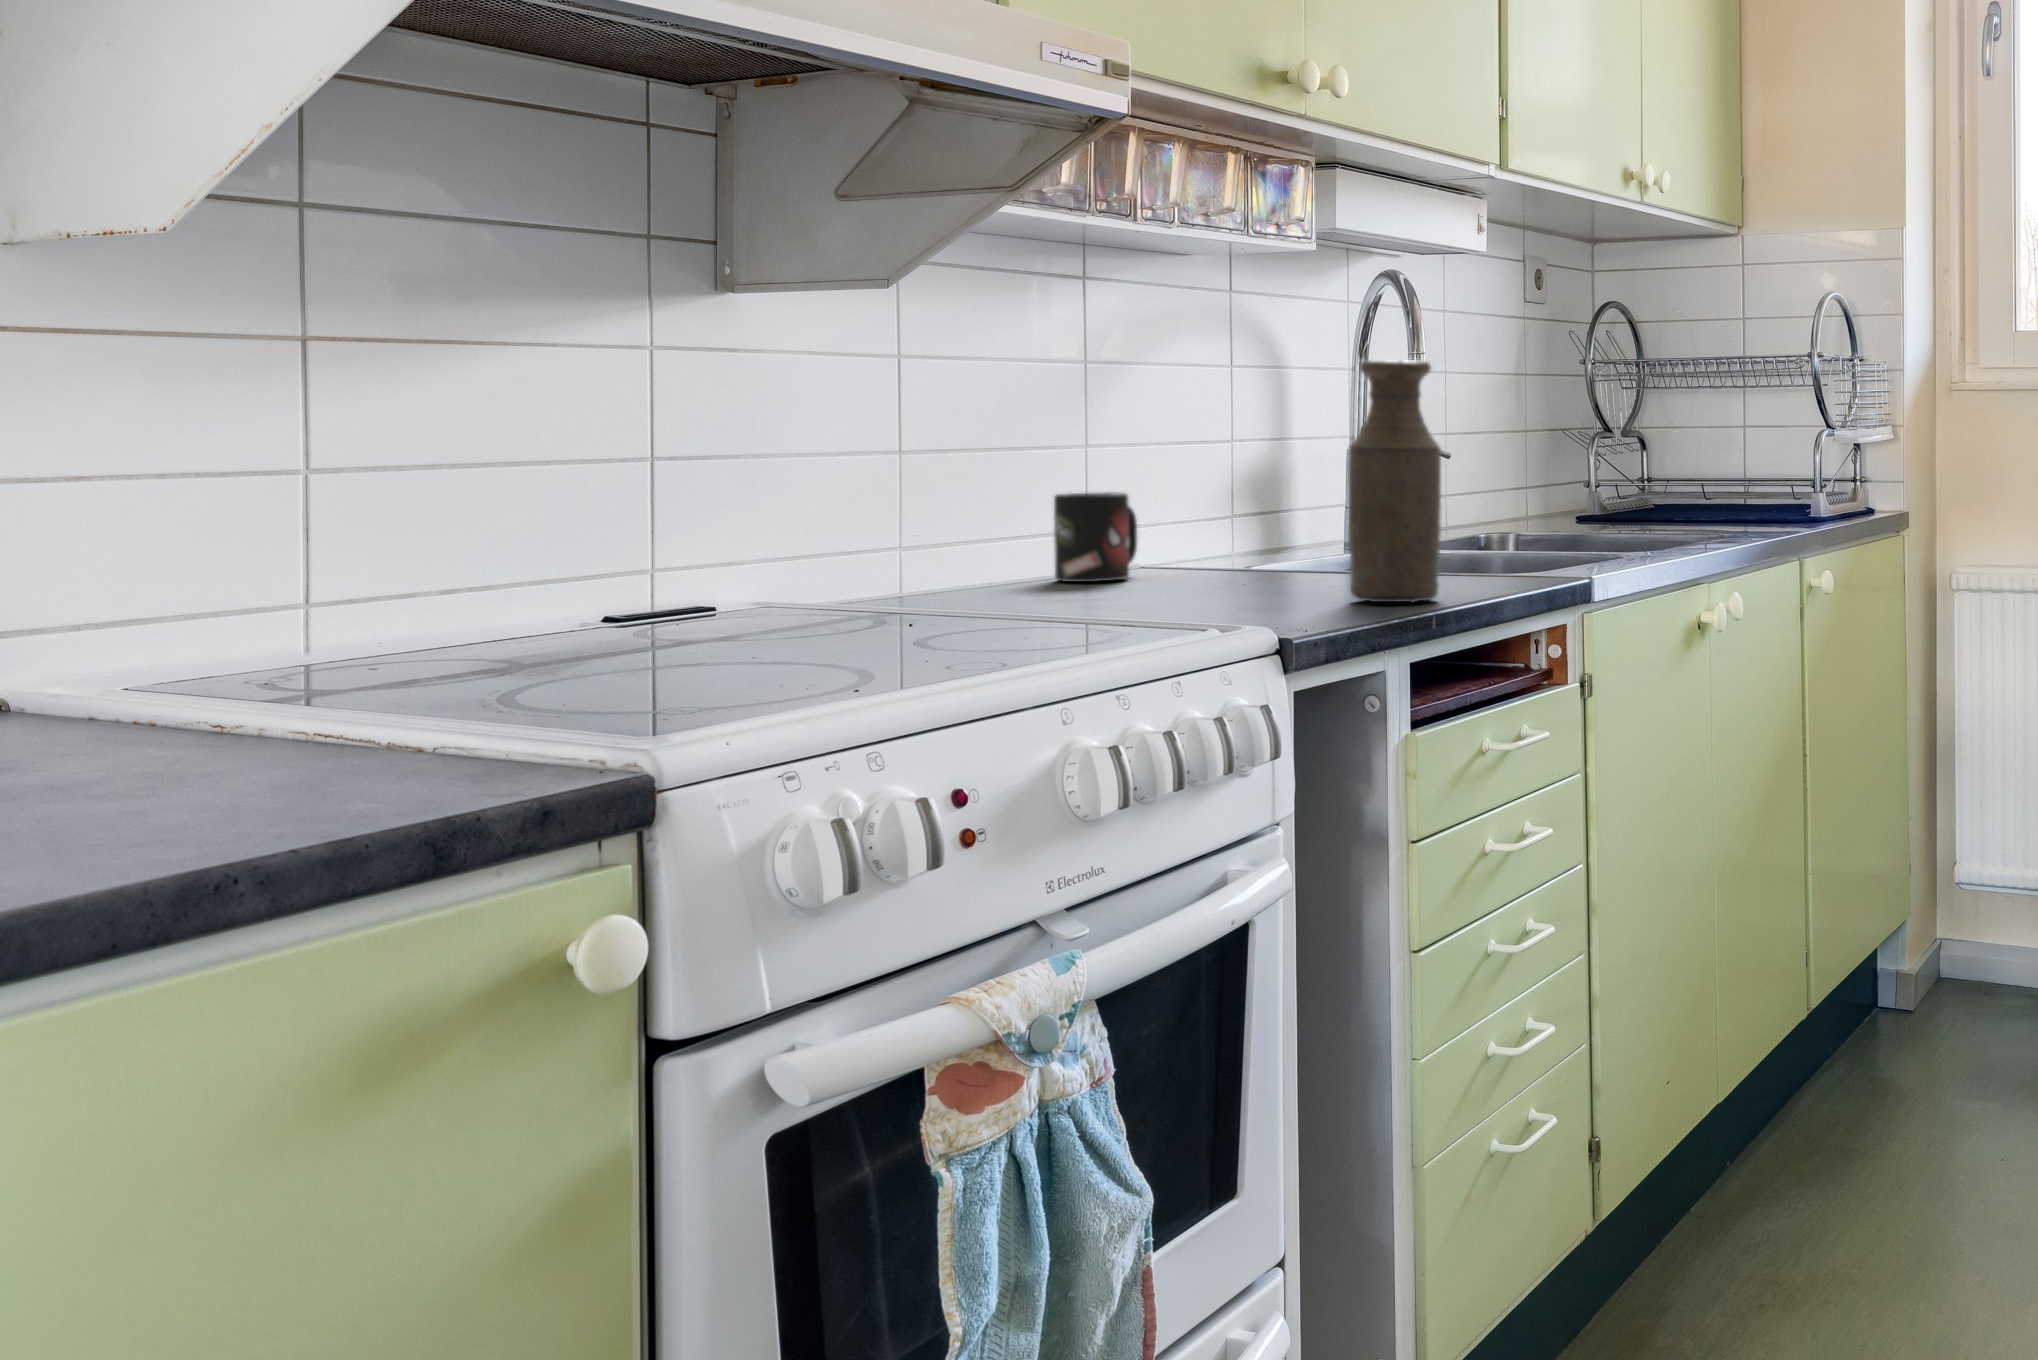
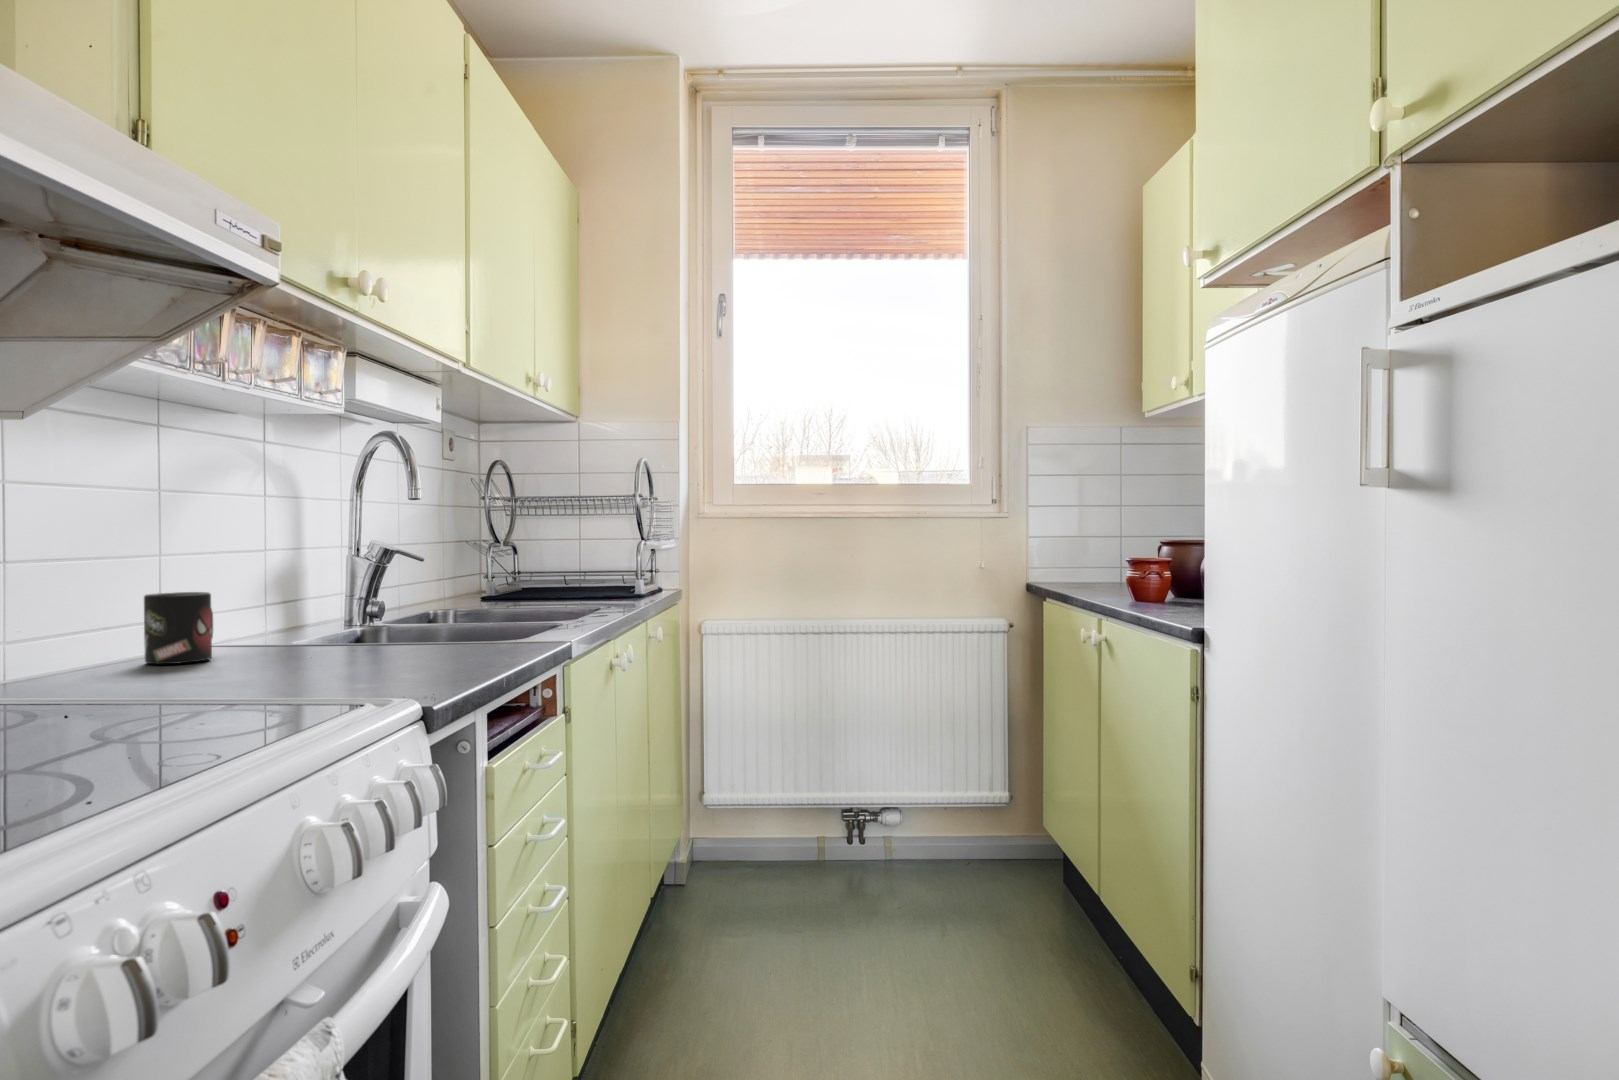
bottle: present [1348,360,1441,602] -> none [427,491,498,669]

